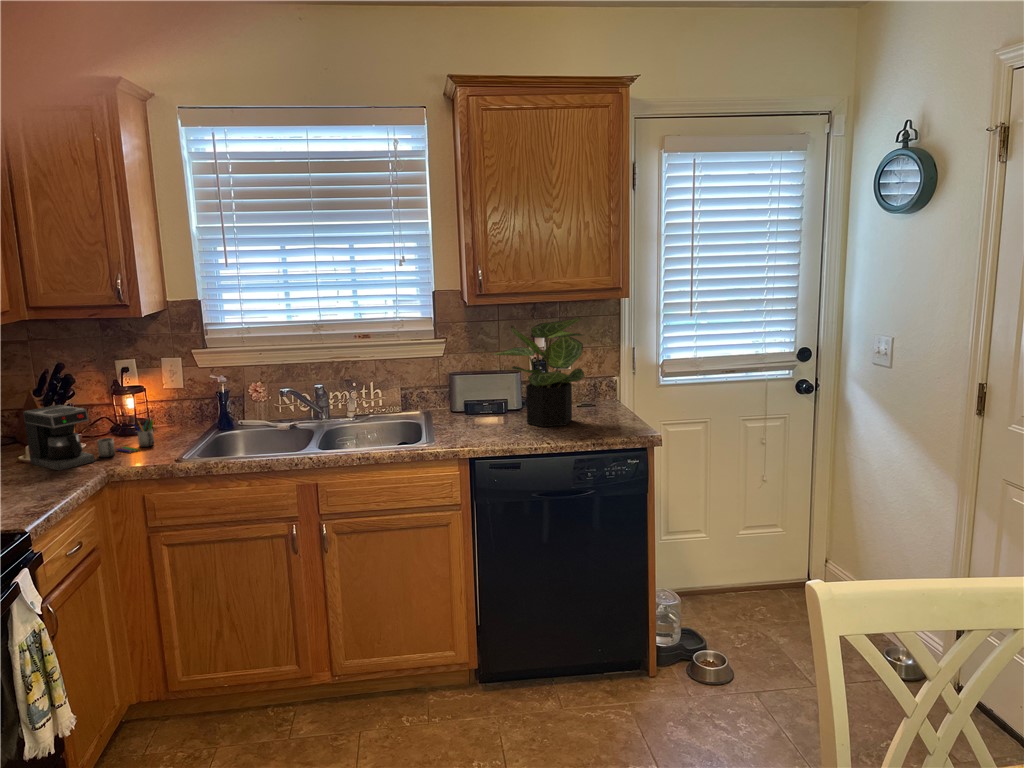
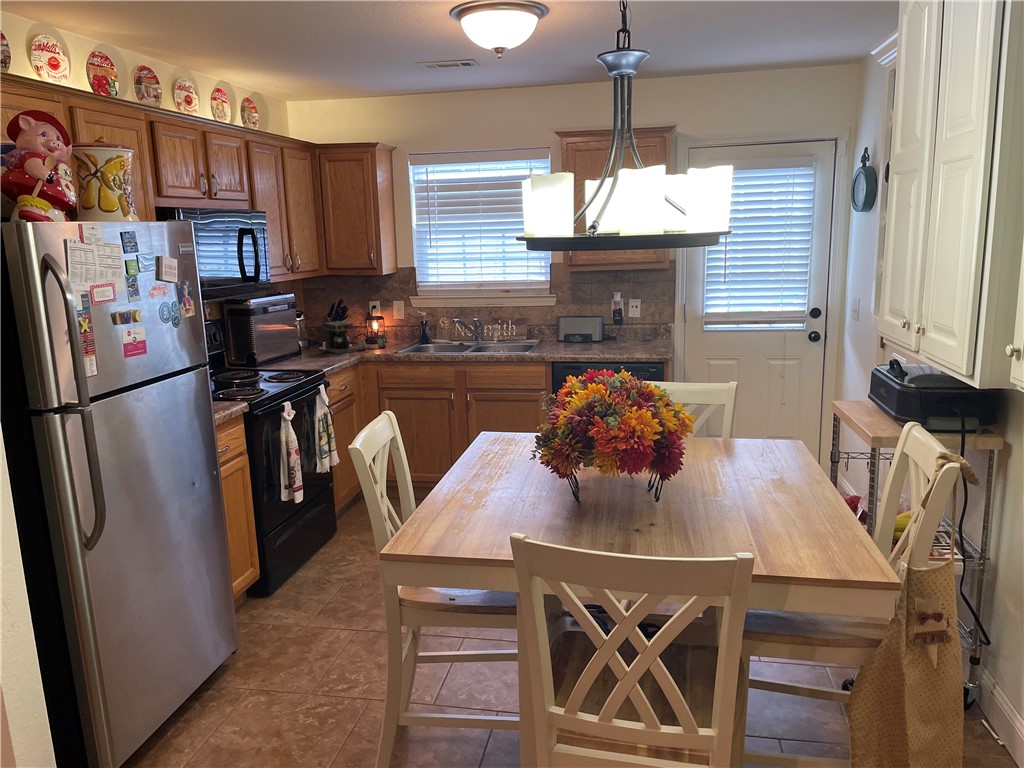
potted plant: present [494,317,585,427] -> none [578,280,638,349]

